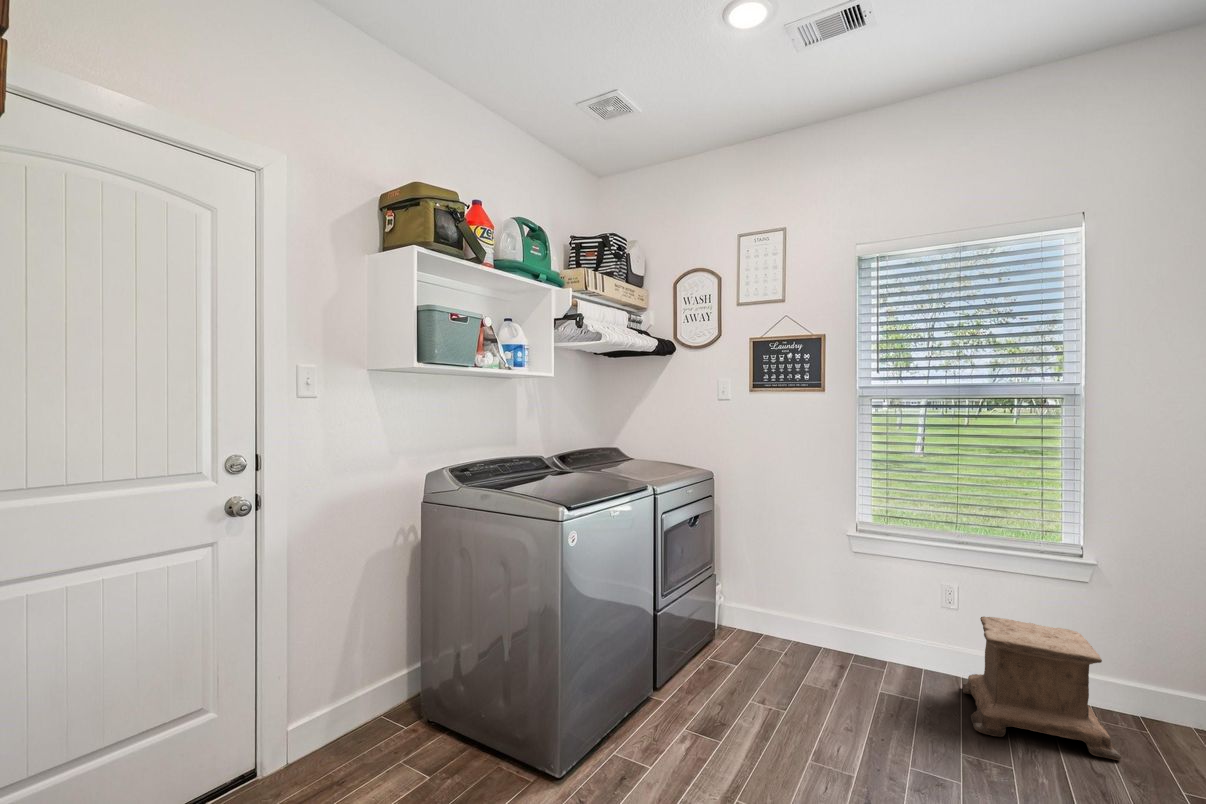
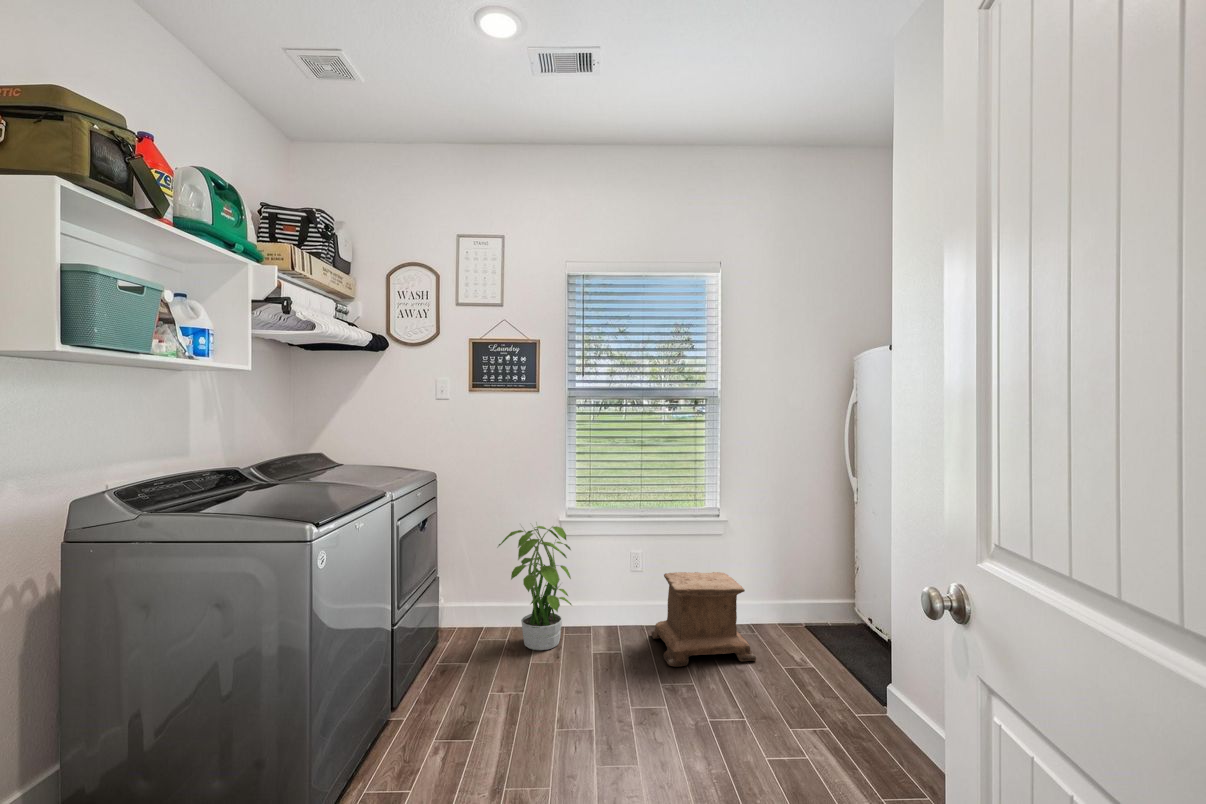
potted plant: none [773,532,860,673] -> present [498,522,572,650]

